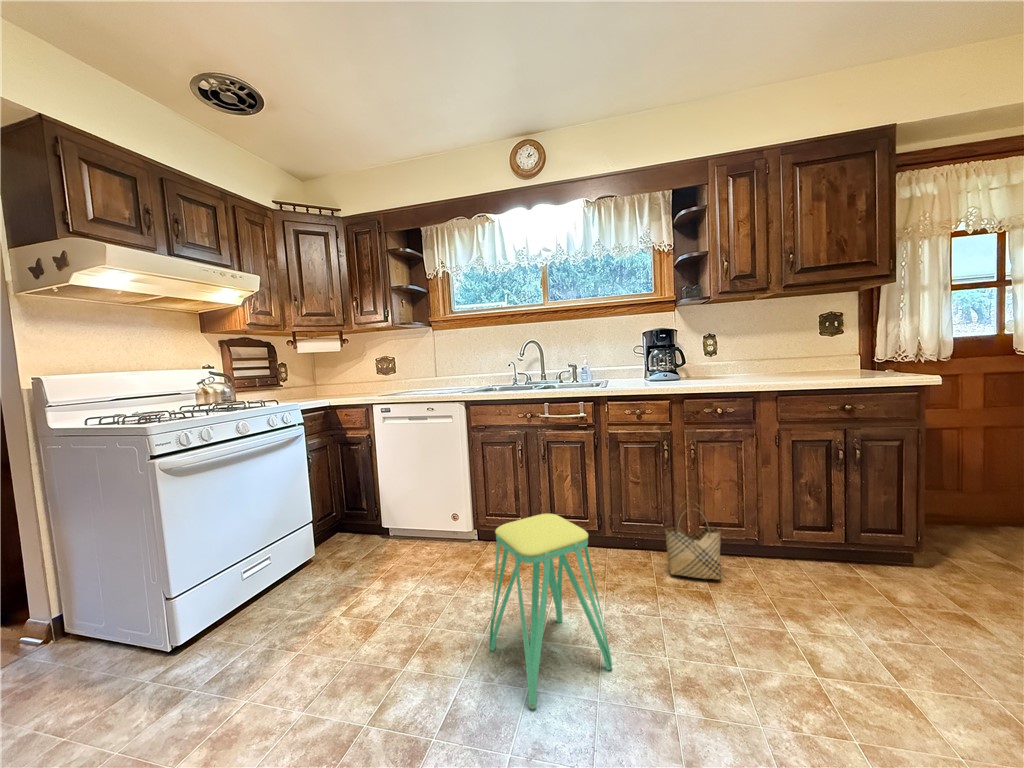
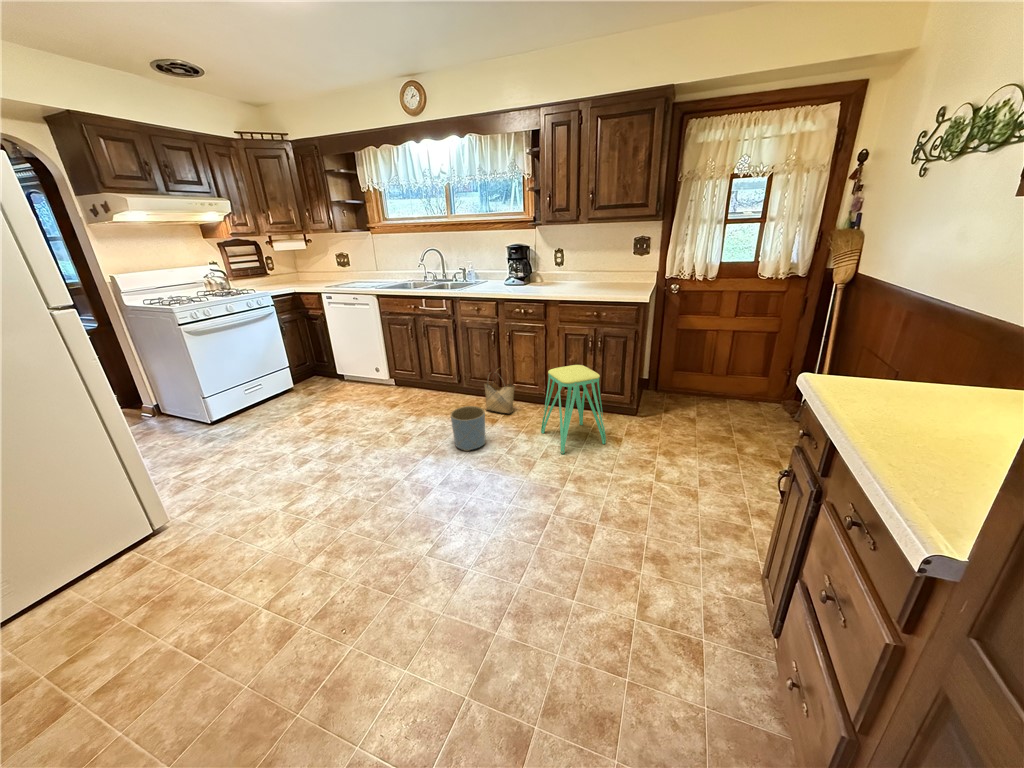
stool: present [489,514,612,709] -> present [541,365,606,454]
planter: none [687,576,760,677] -> present [451,406,486,451]

